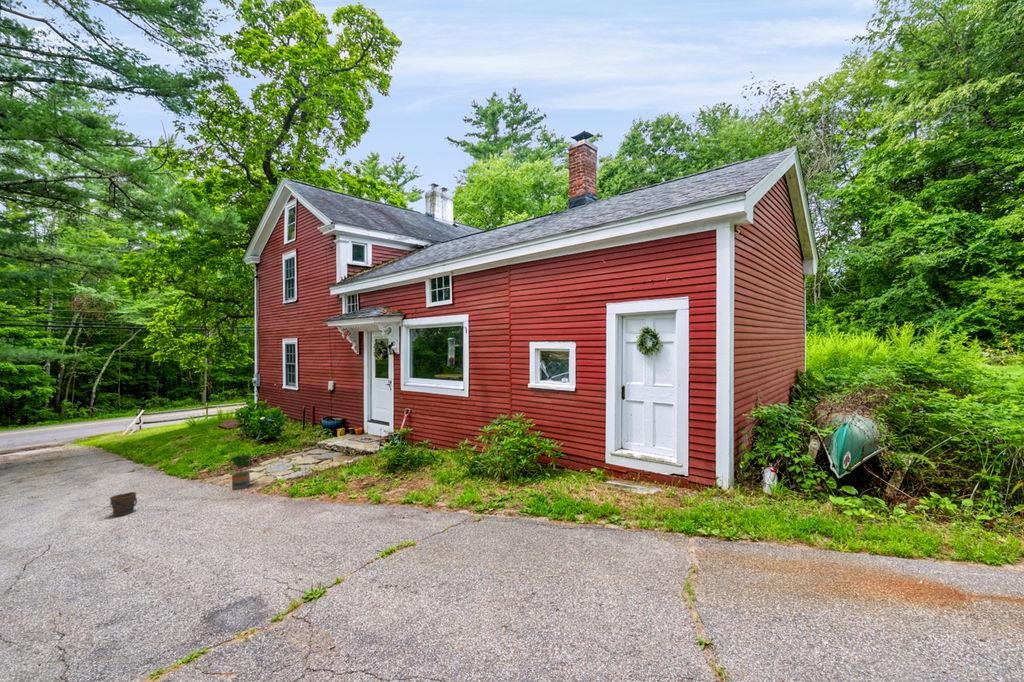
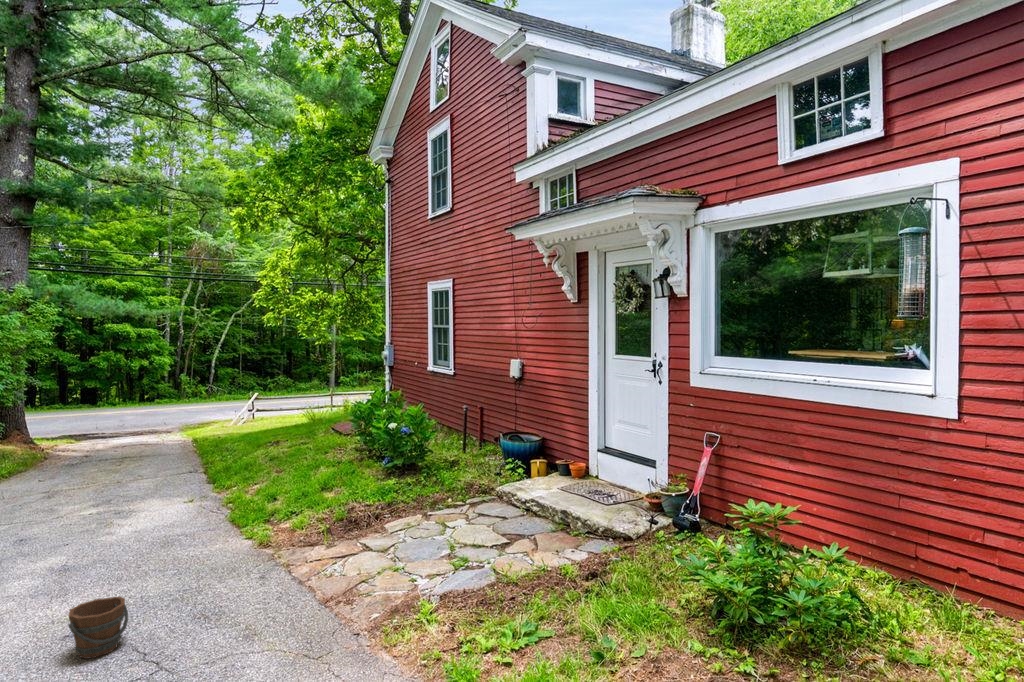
potted tree: present [230,454,253,490] -> none [319,524,373,613]

